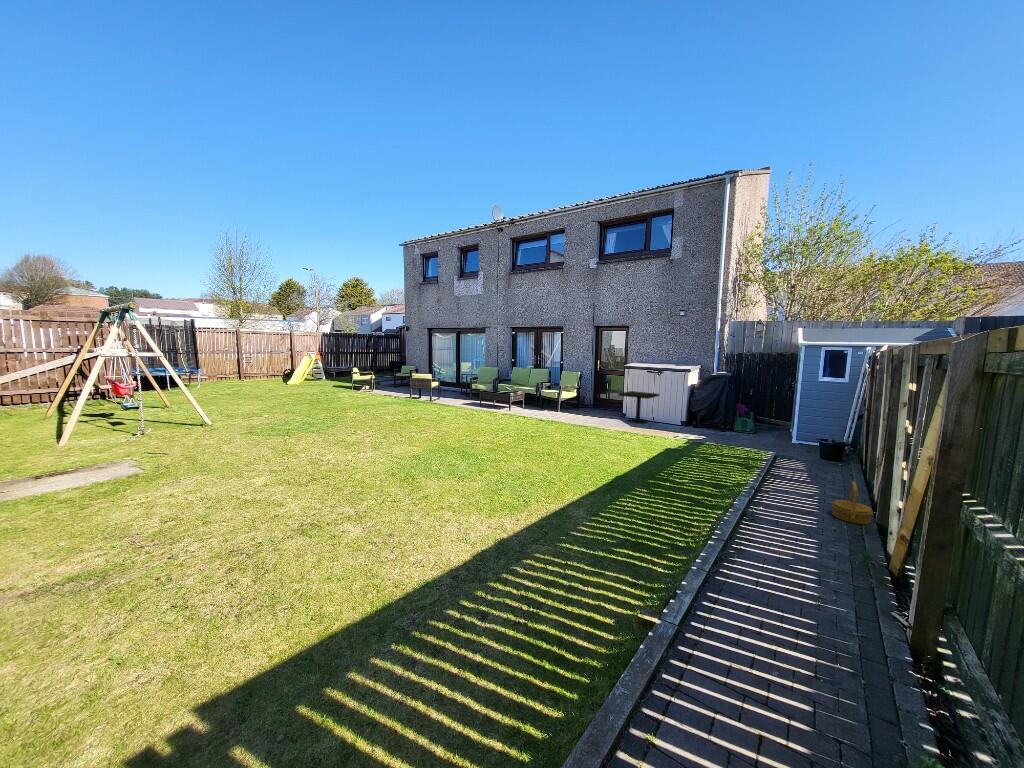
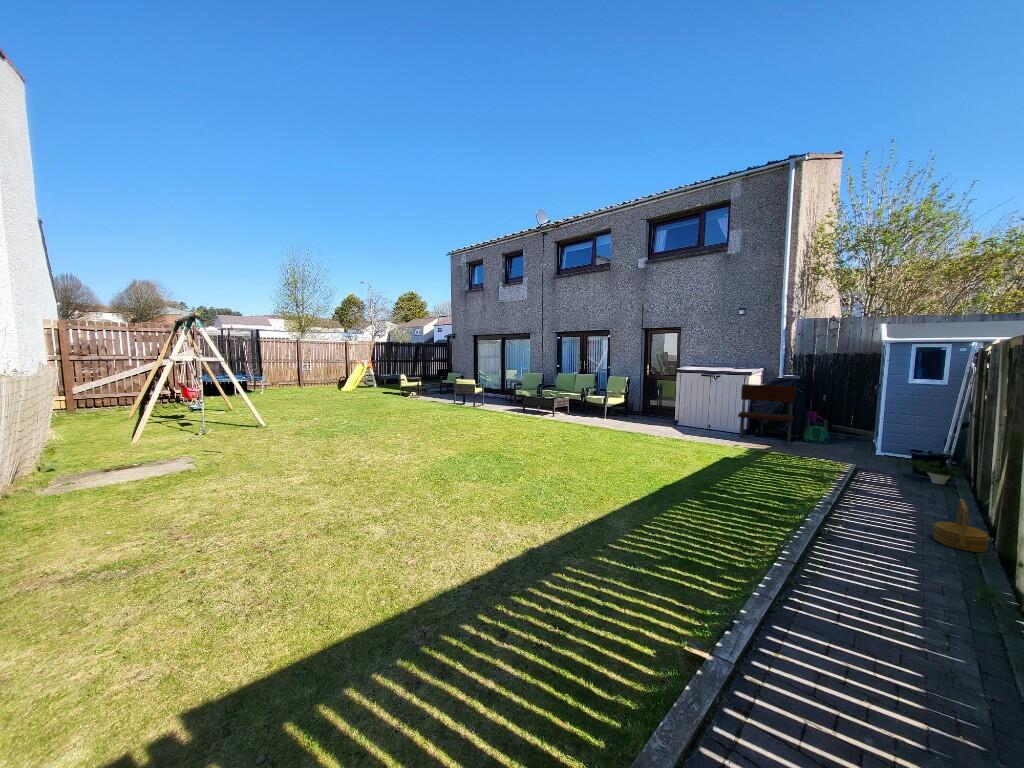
bench: none [677,380,726,432] -> present [738,384,796,442]
side table: present [619,391,659,424] -> none [671,397,717,433]
potted plant: none [813,447,859,467] -> present [906,460,966,484]

